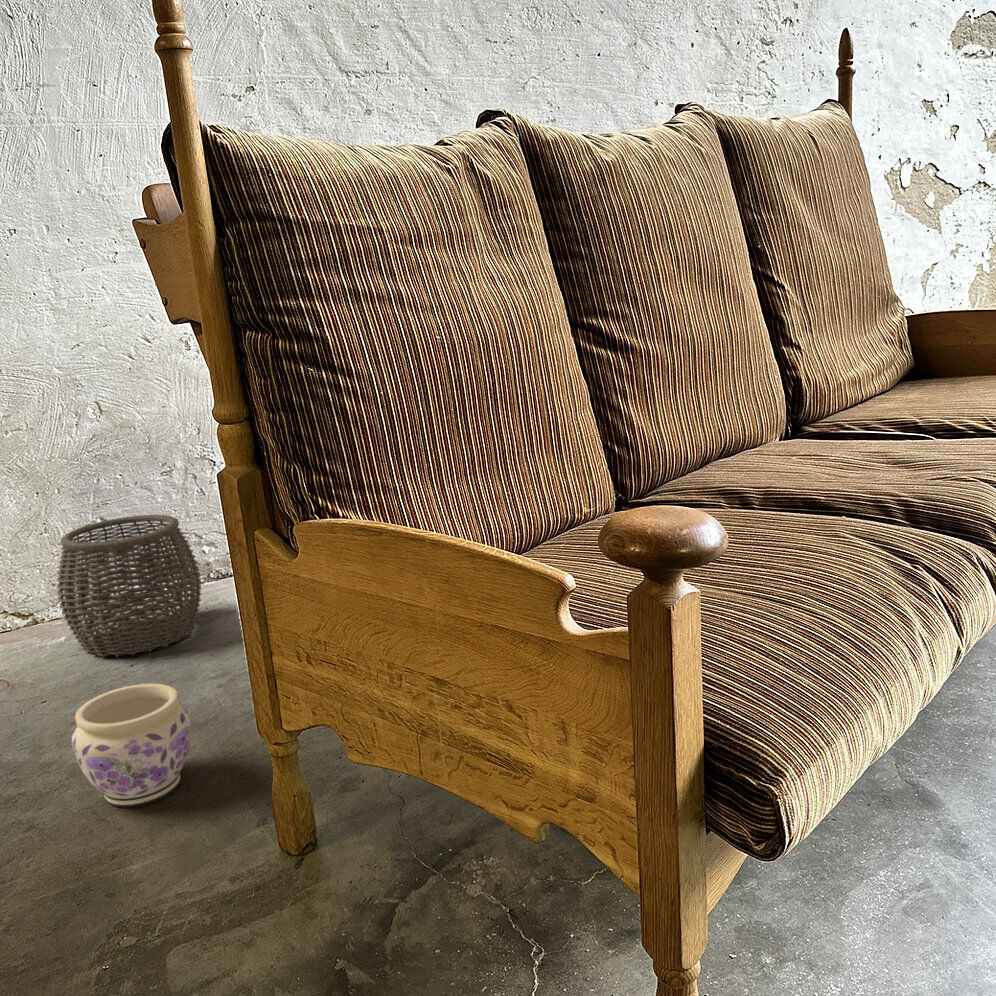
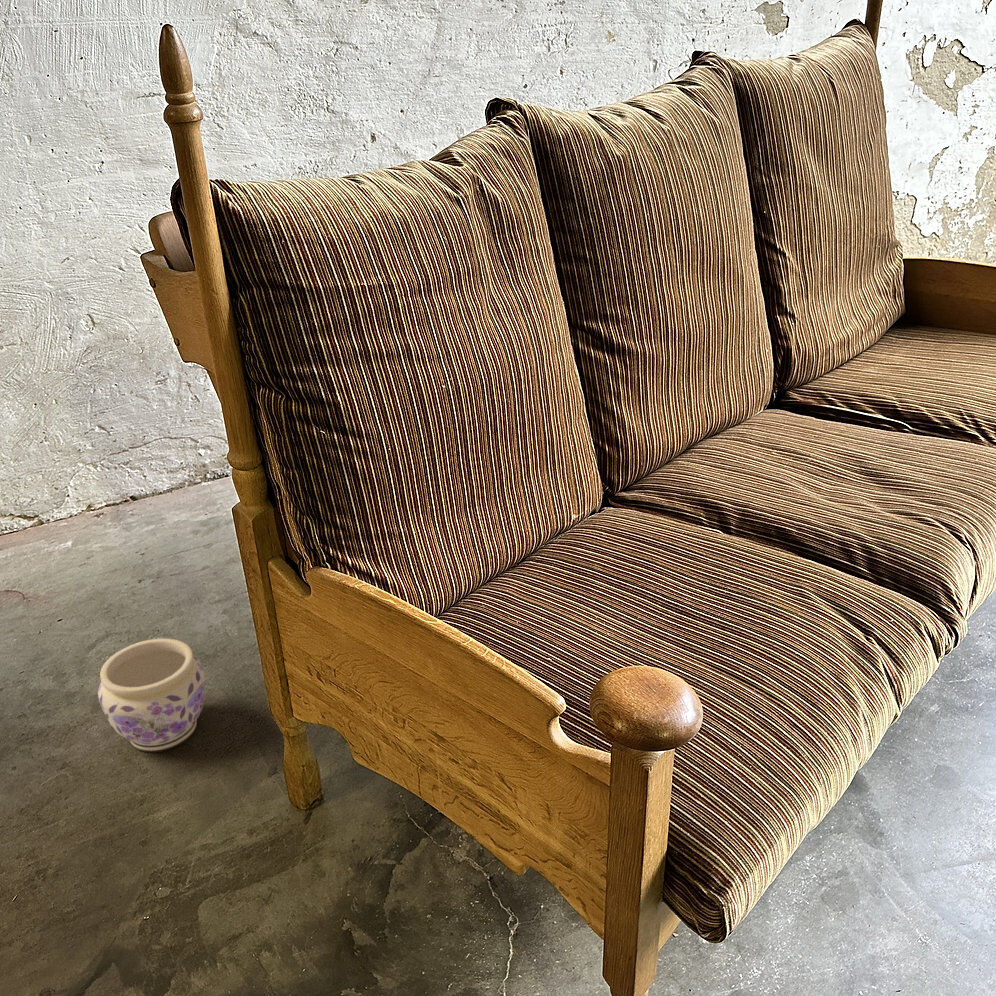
woven basket: present [57,515,201,657] -> none [65,431,203,572]

